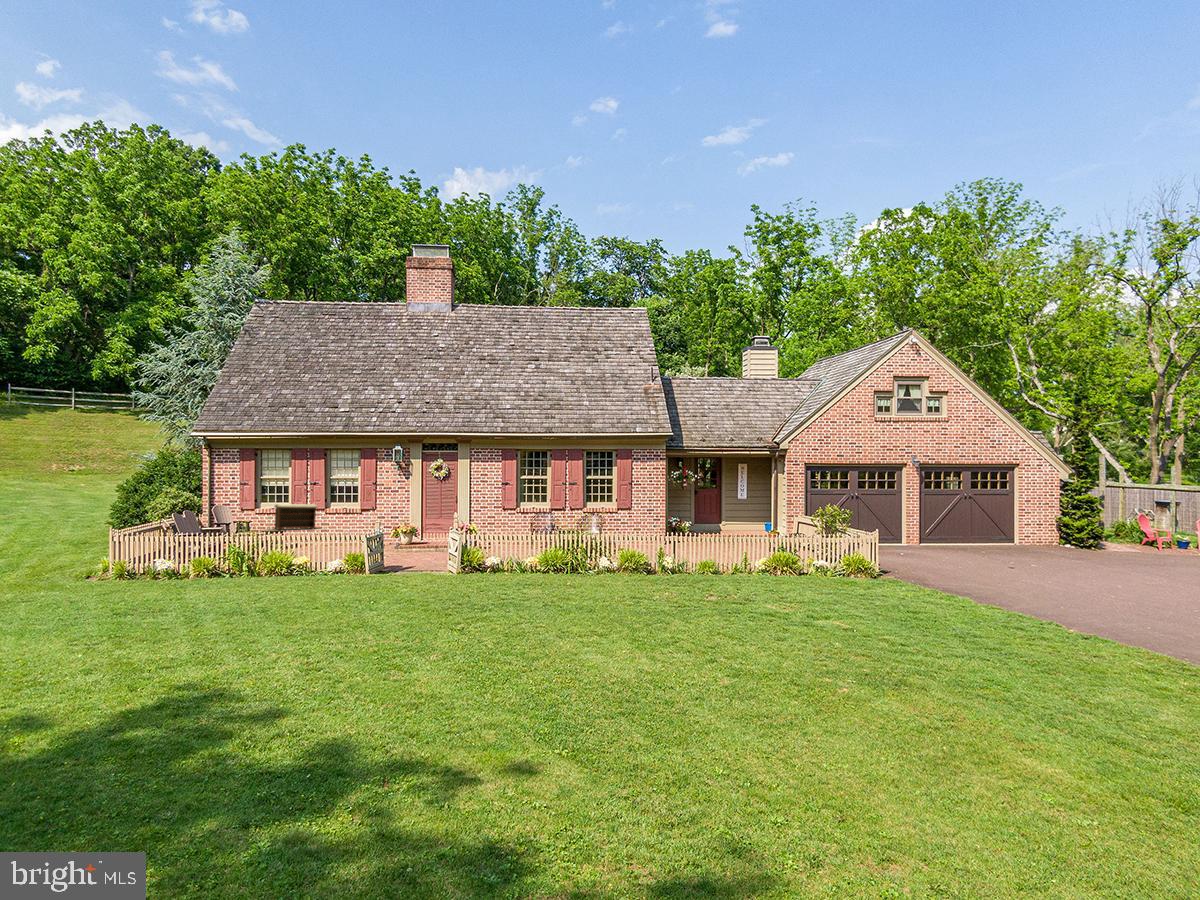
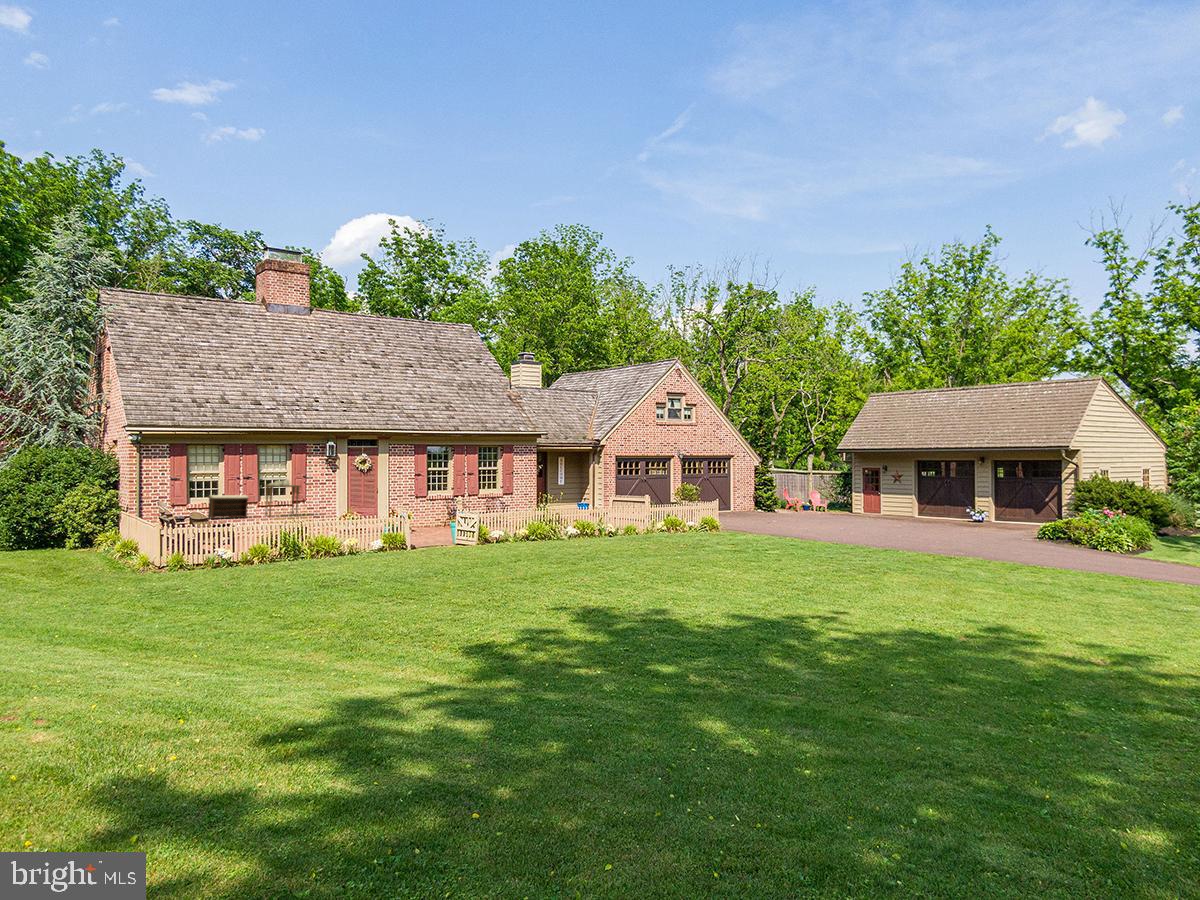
side table: none [334,487,372,529] -> present [265,480,300,517]

